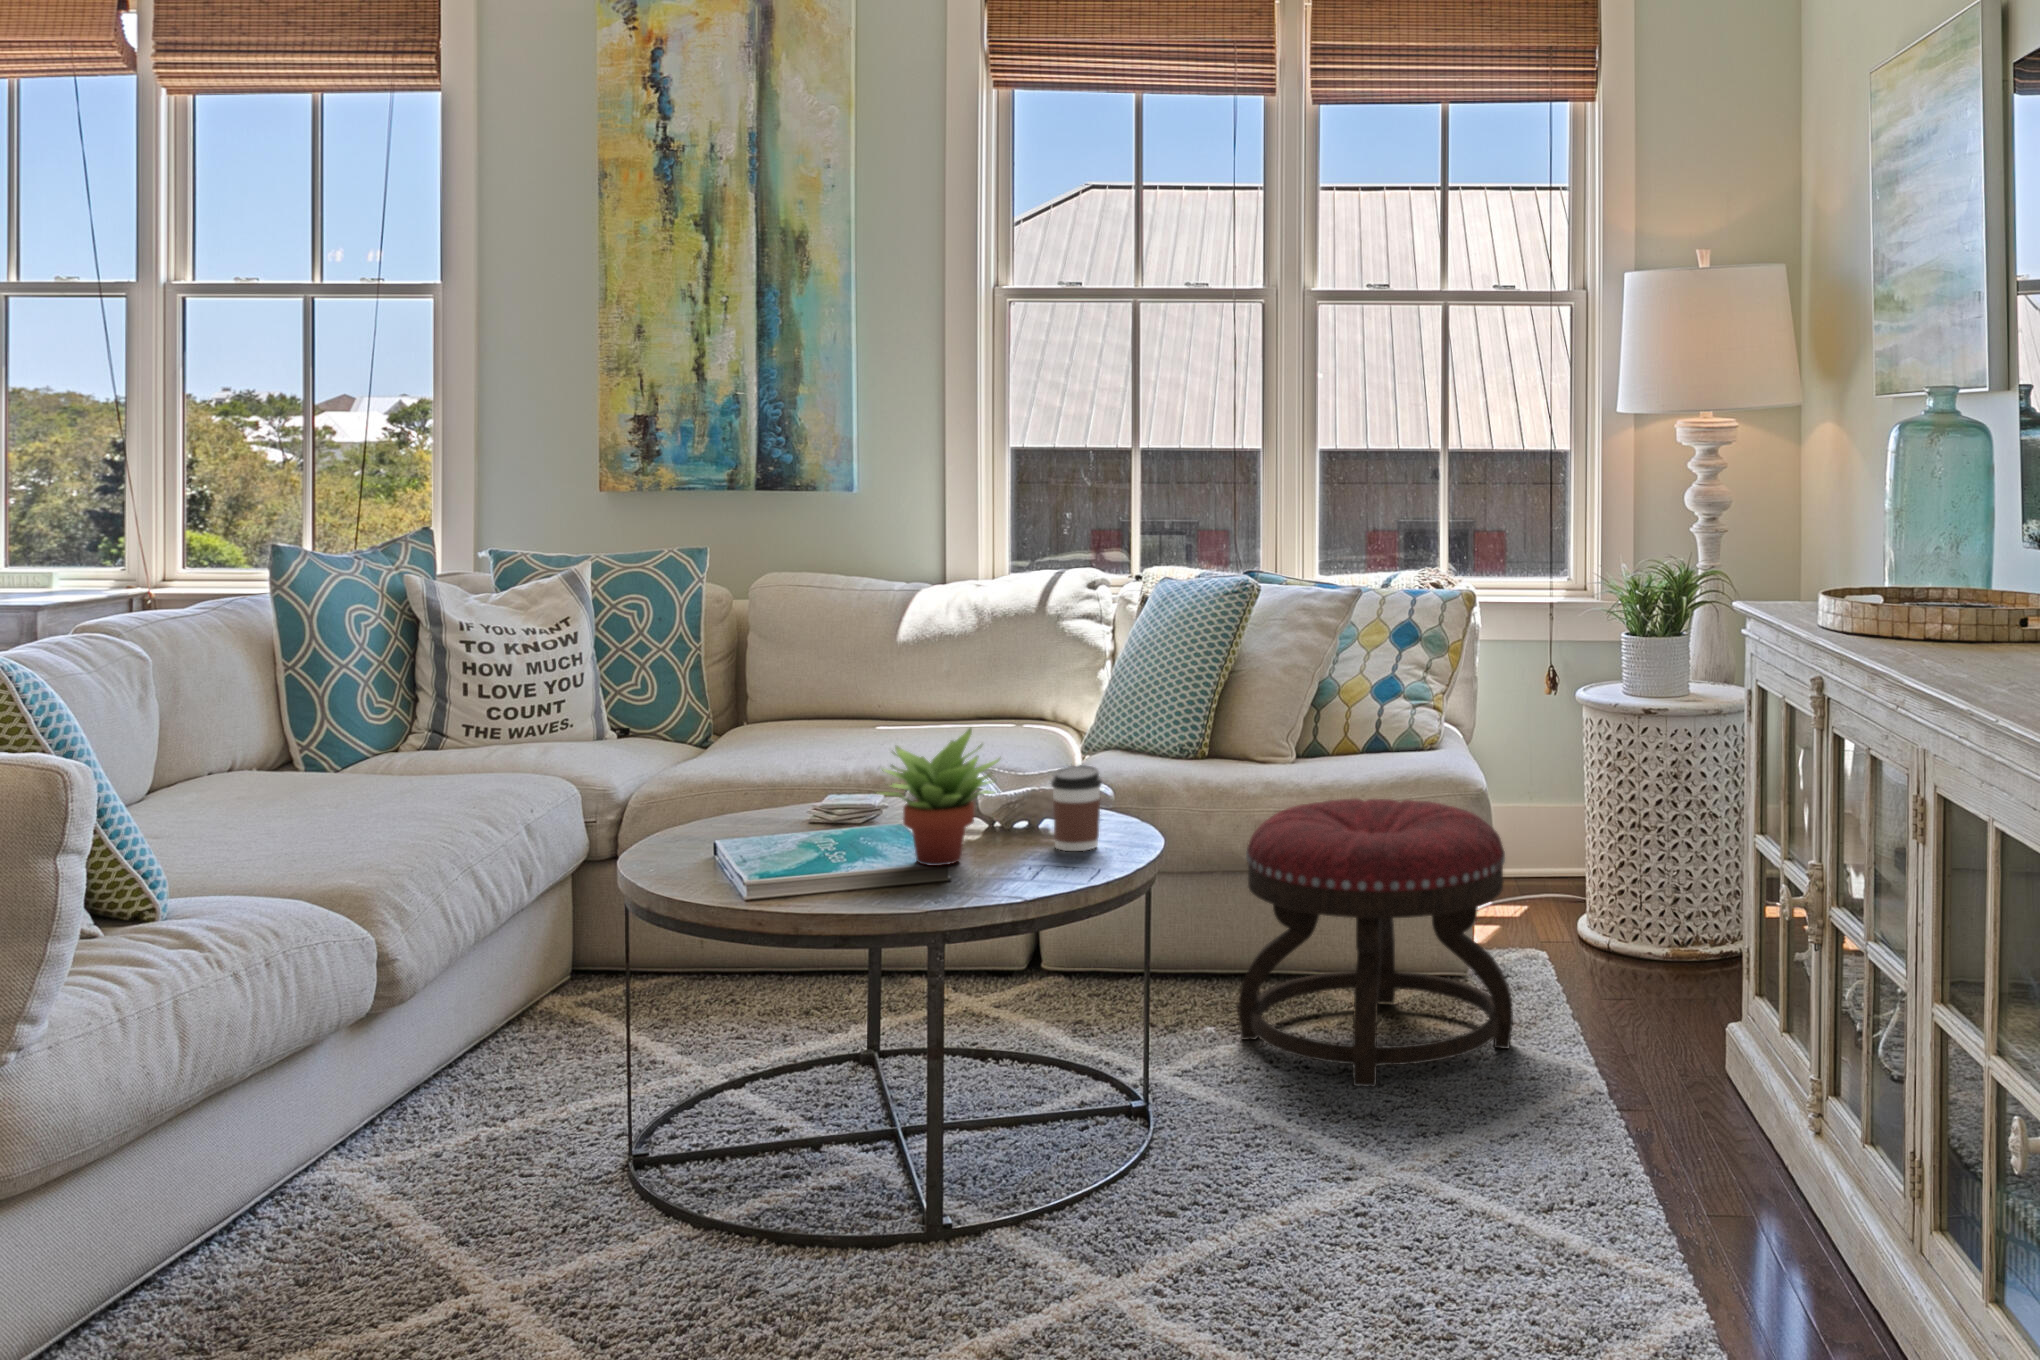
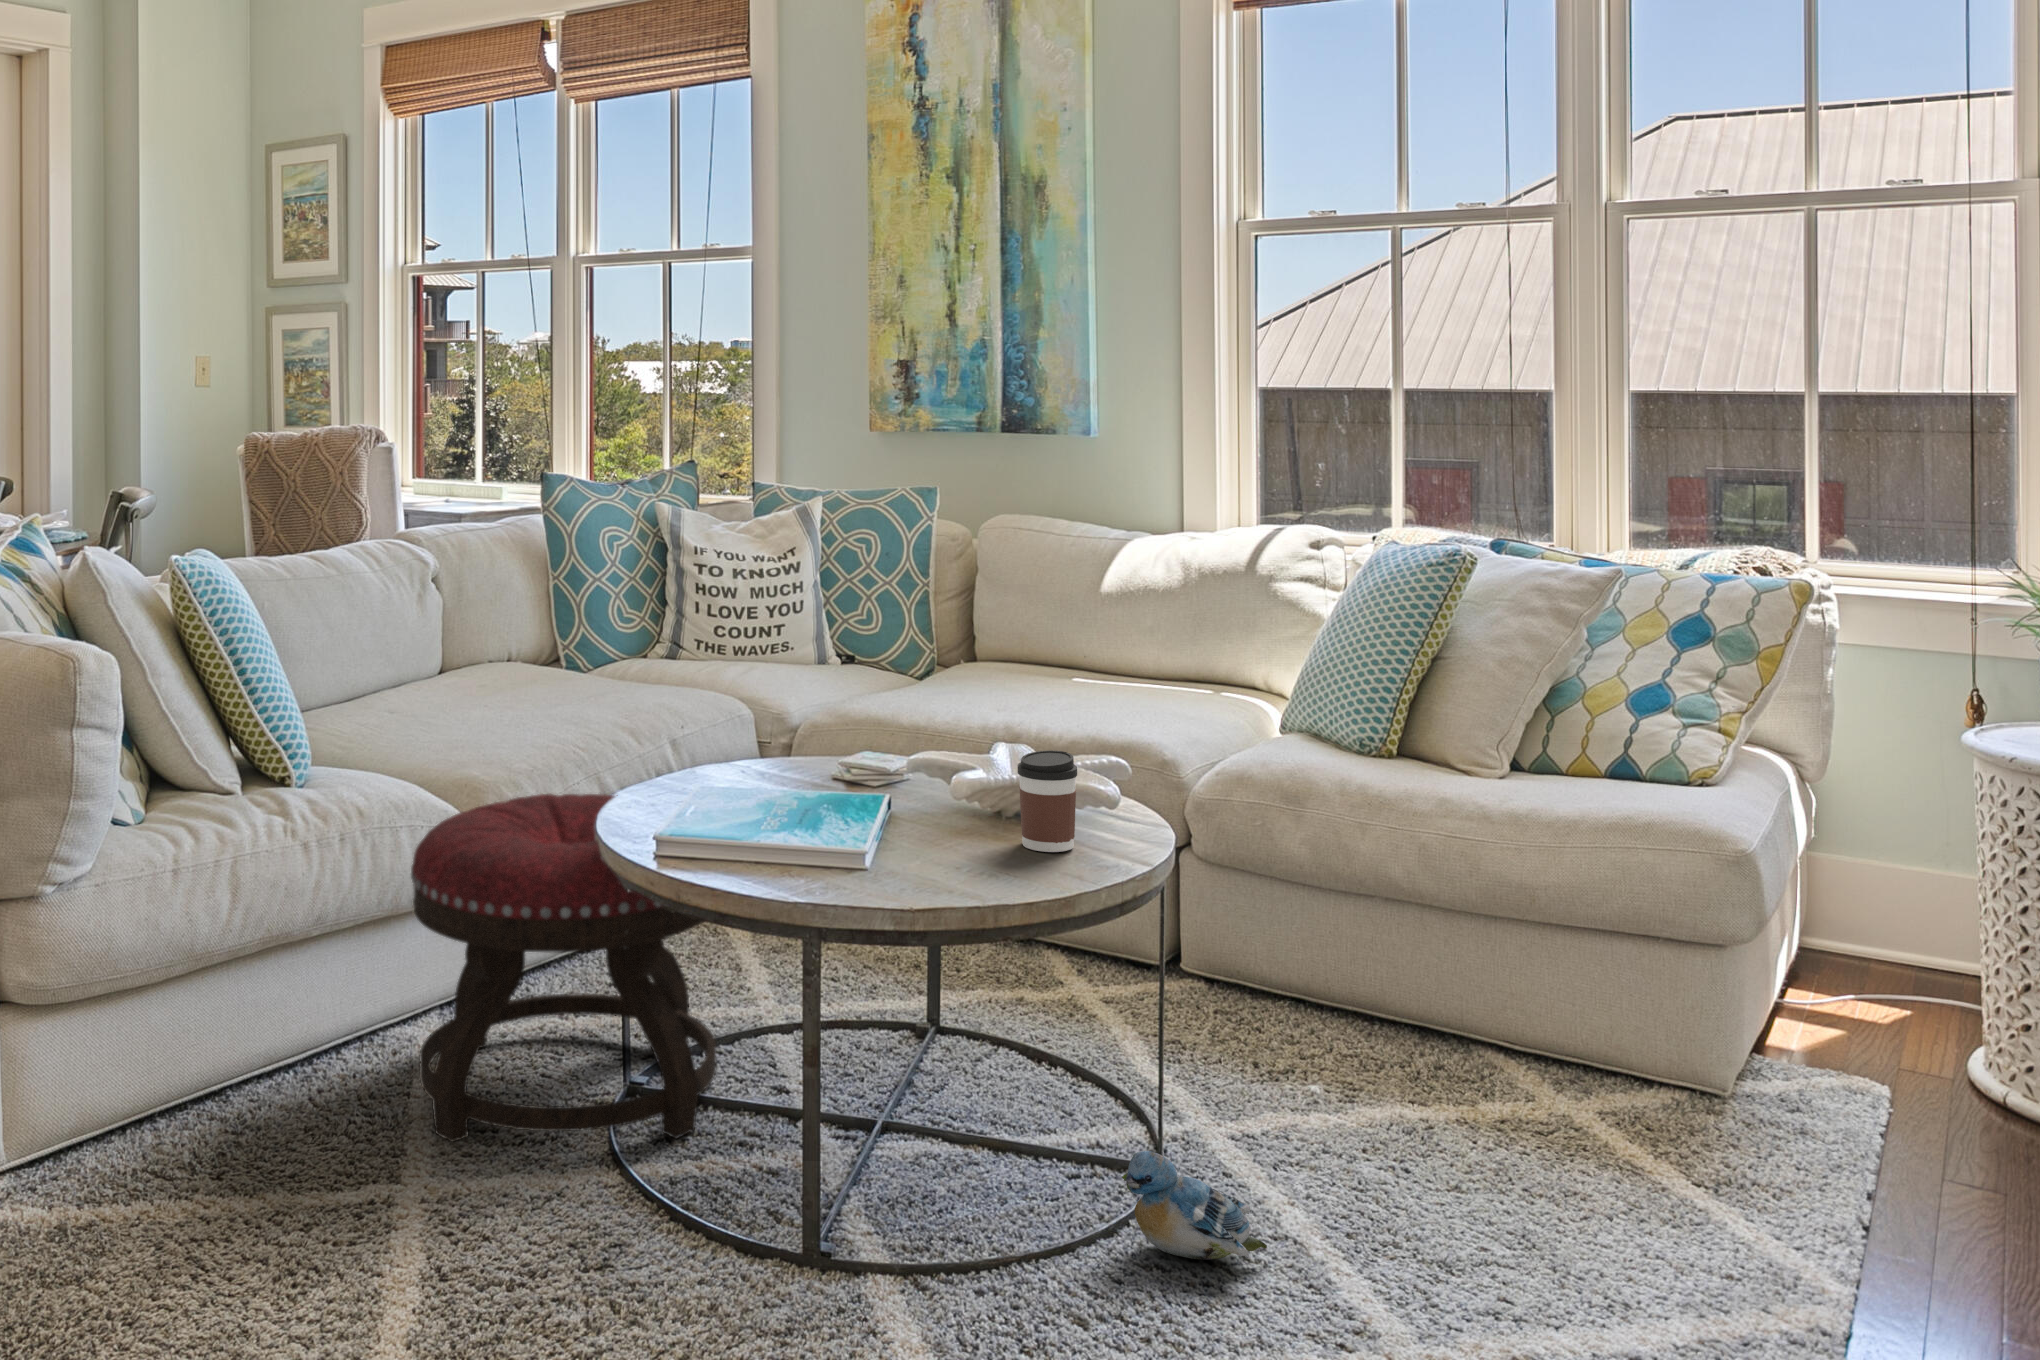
succulent plant: present [881,728,1000,866] -> none [799,692,946,844]
ottoman: present [1238,798,1513,1087] -> present [411,794,717,1142]
plush toy: none [1157,1080,1264,1158] -> present [1122,1151,1267,1260]

